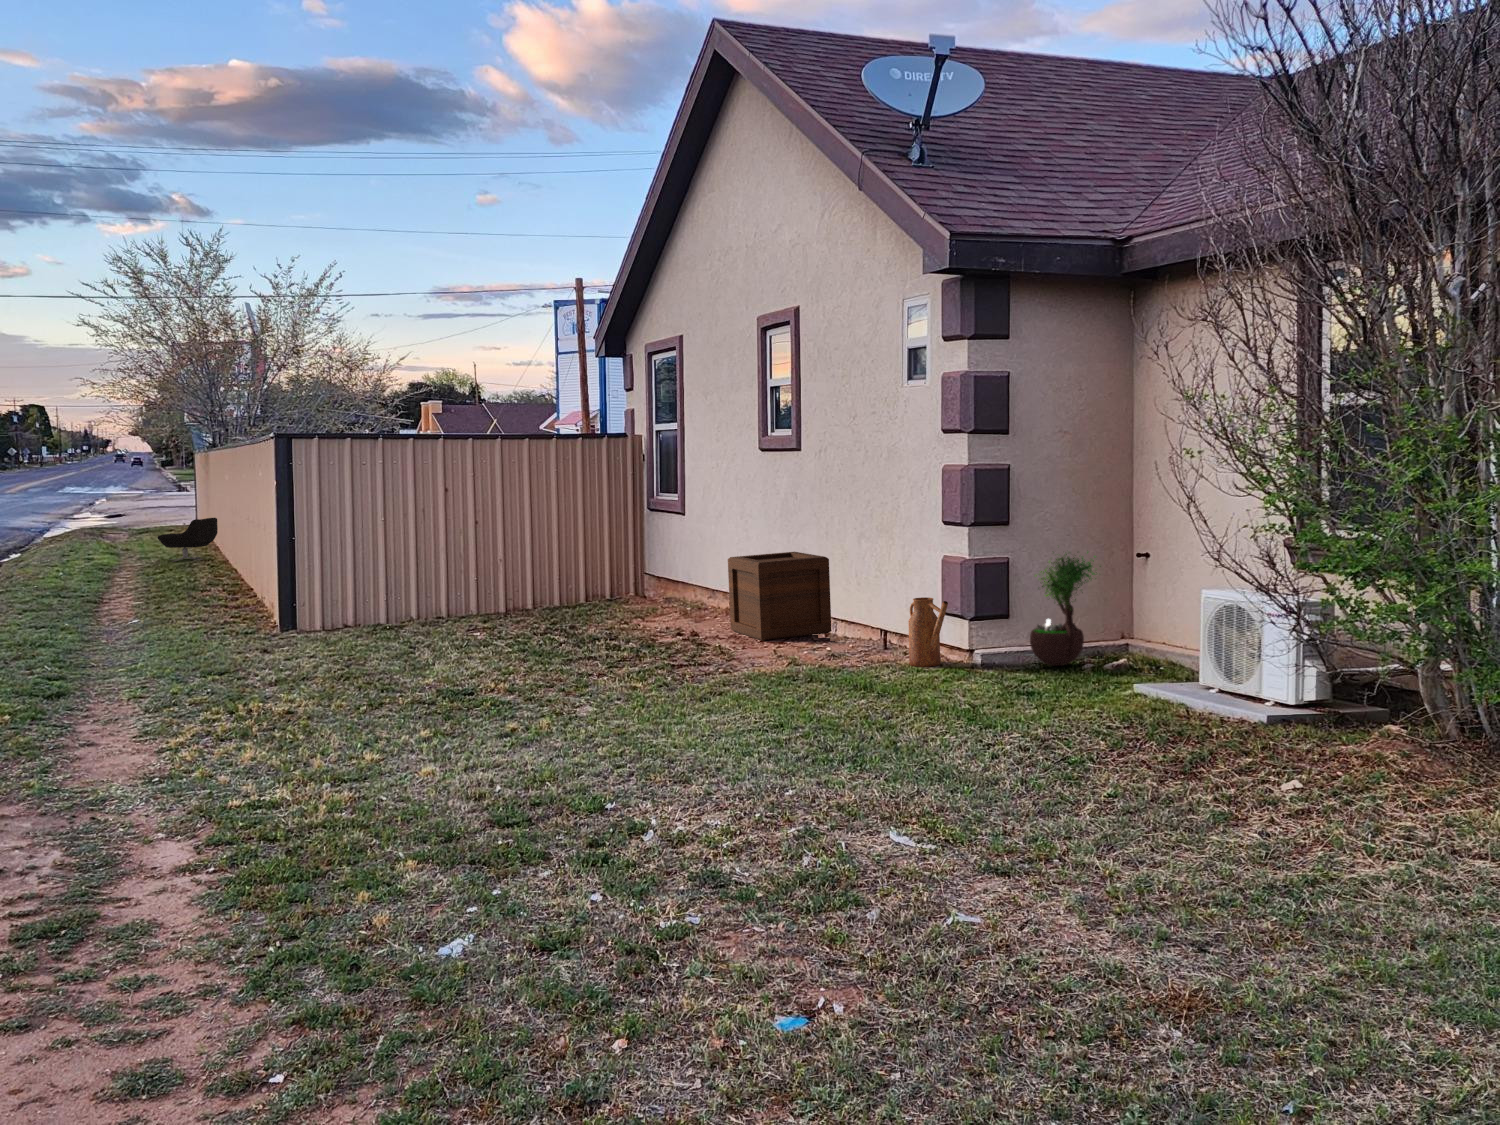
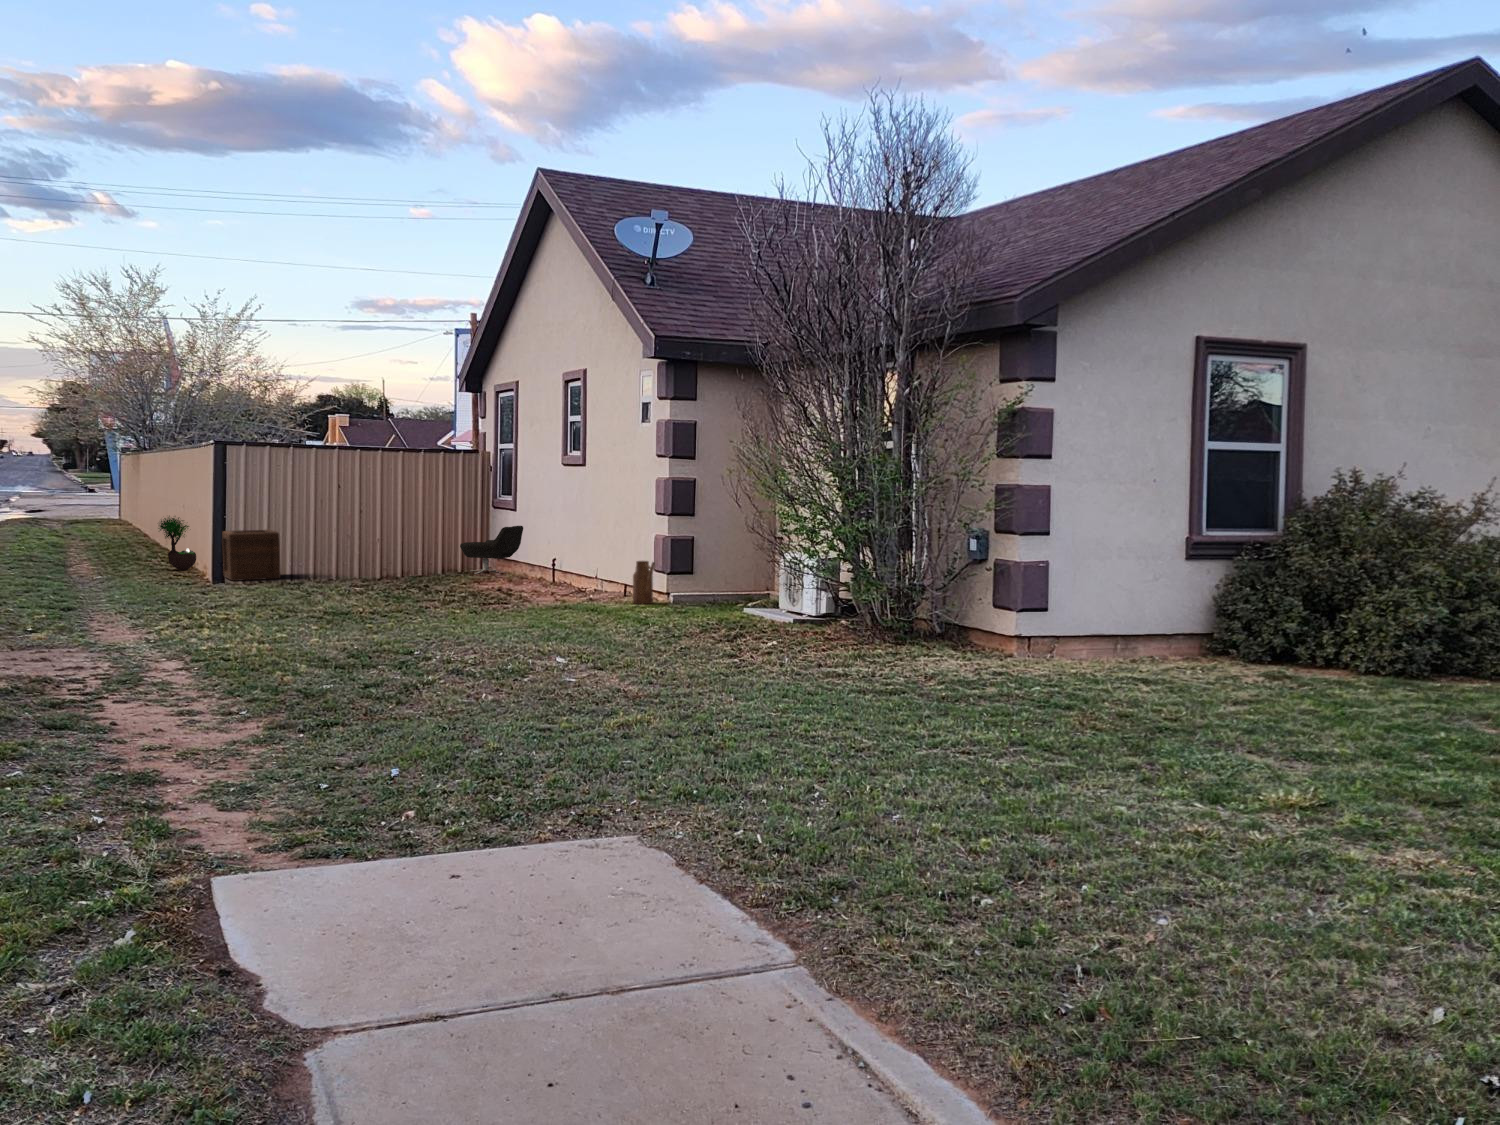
lounge chair: present [157,518,218,561] -> present [460,526,523,574]
wooden crate: present [728,552,832,641] -> present [222,530,281,581]
potted tree: present [1030,552,1096,666] -> present [158,516,196,570]

